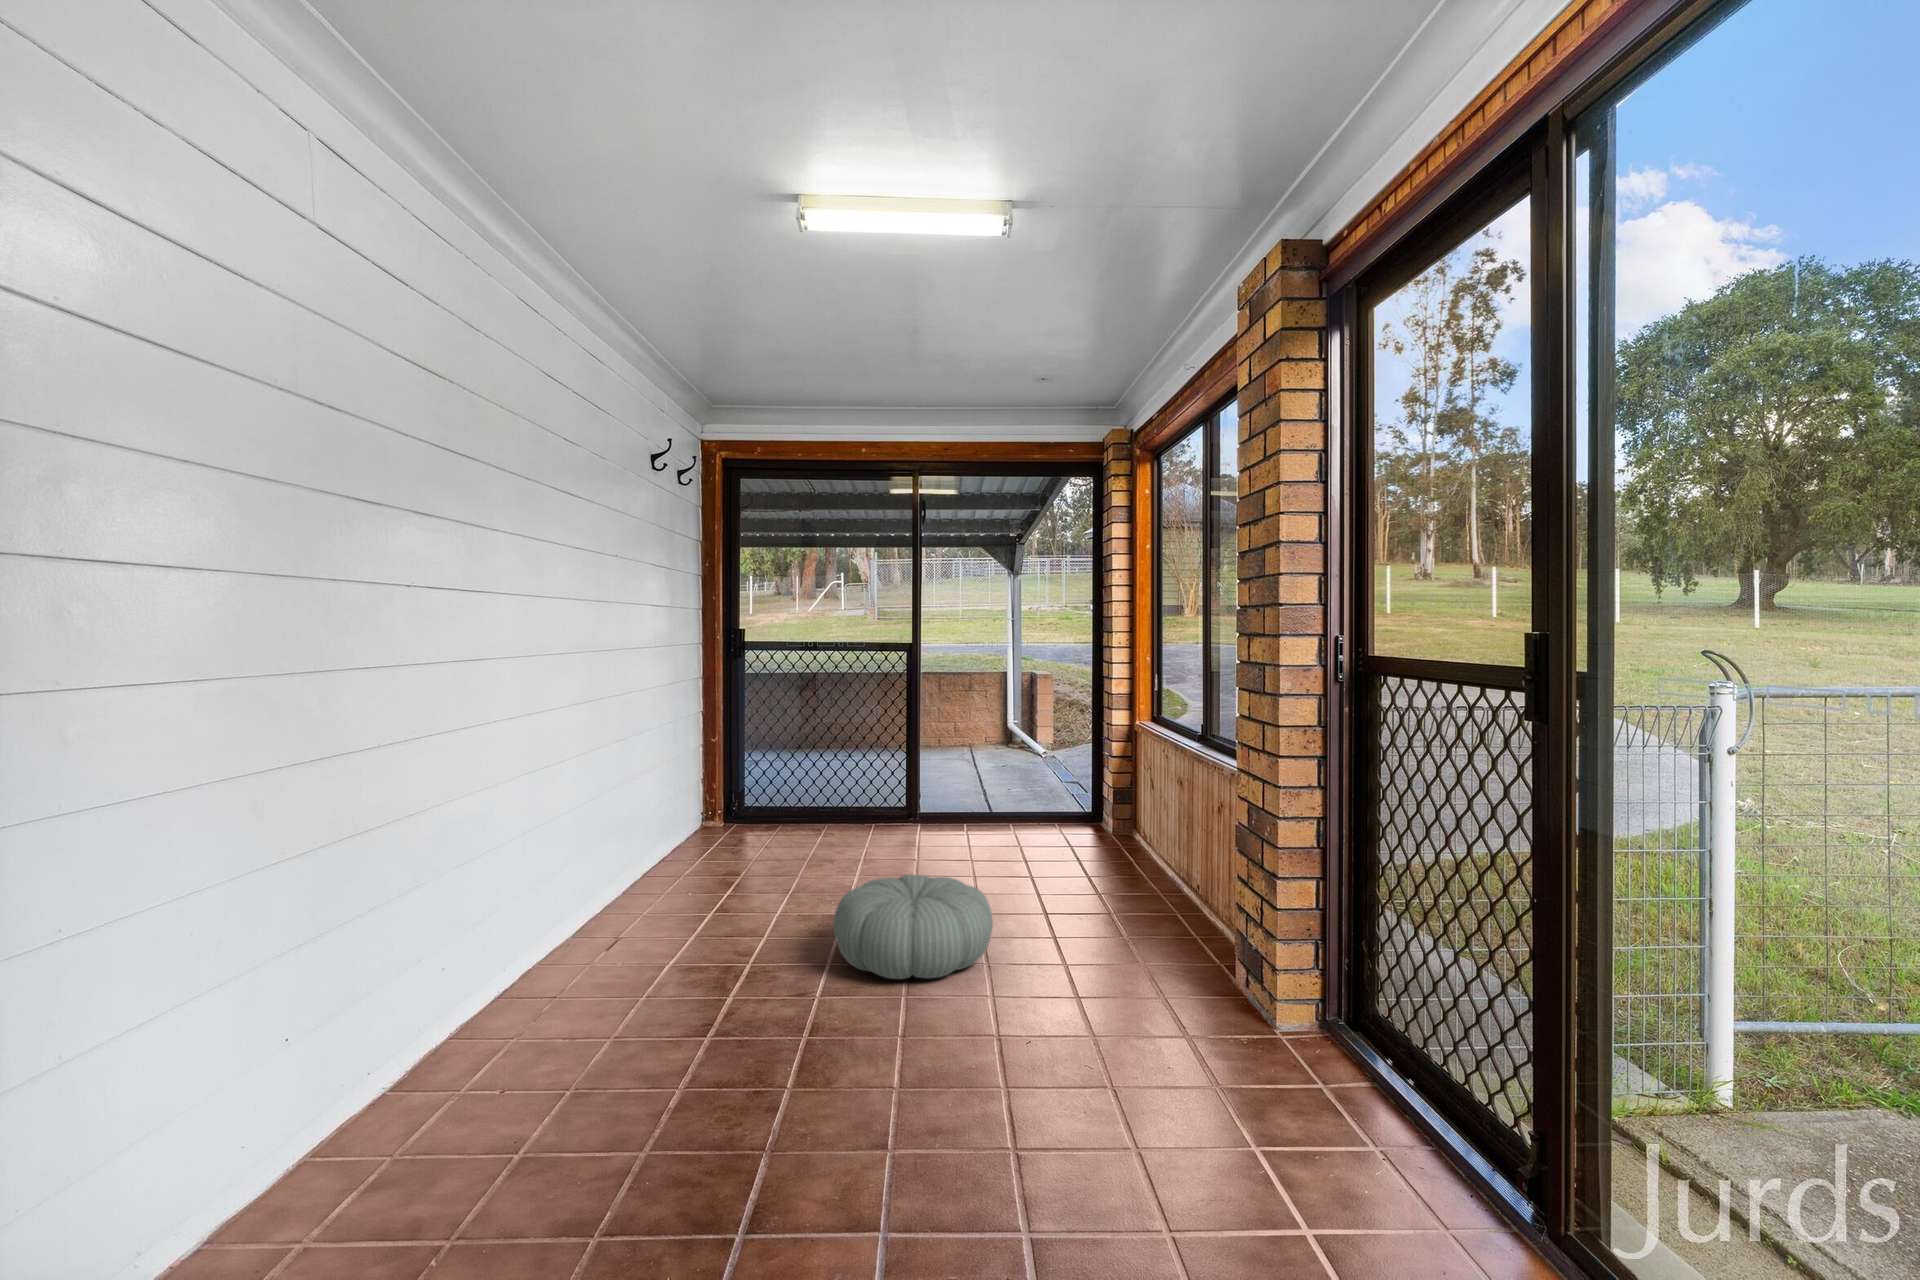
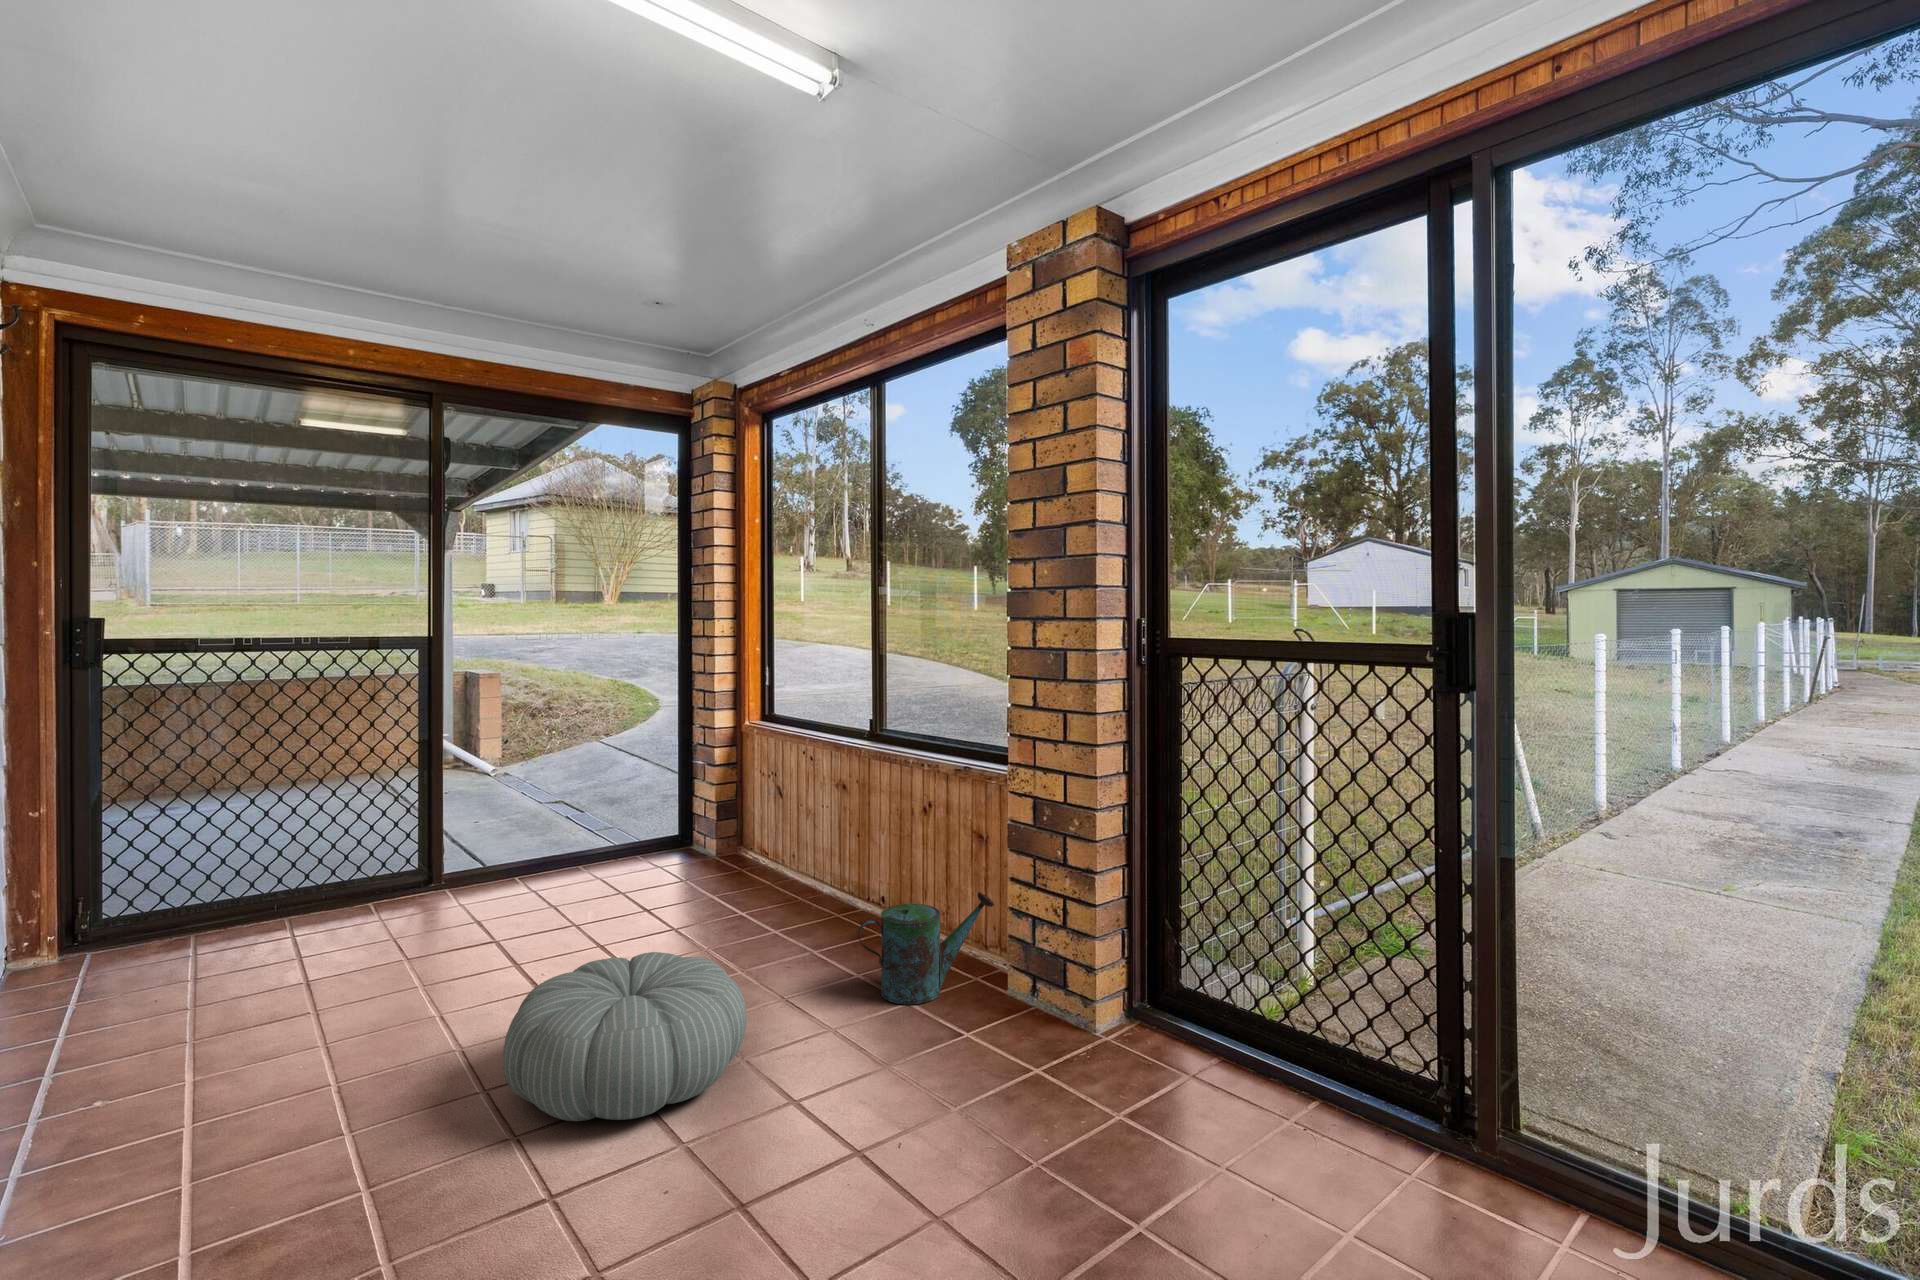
watering can: none [1107,882,1231,970] -> present [858,892,994,1005]

